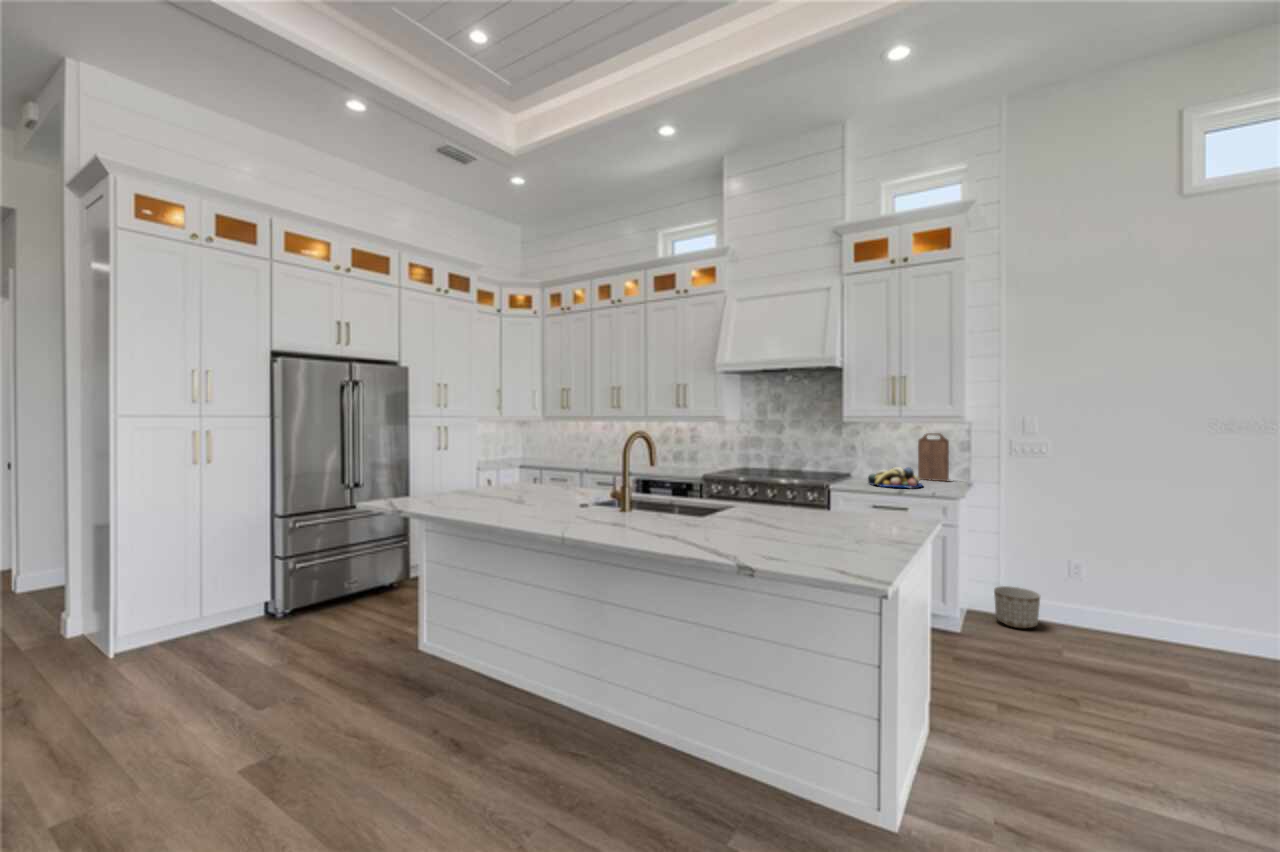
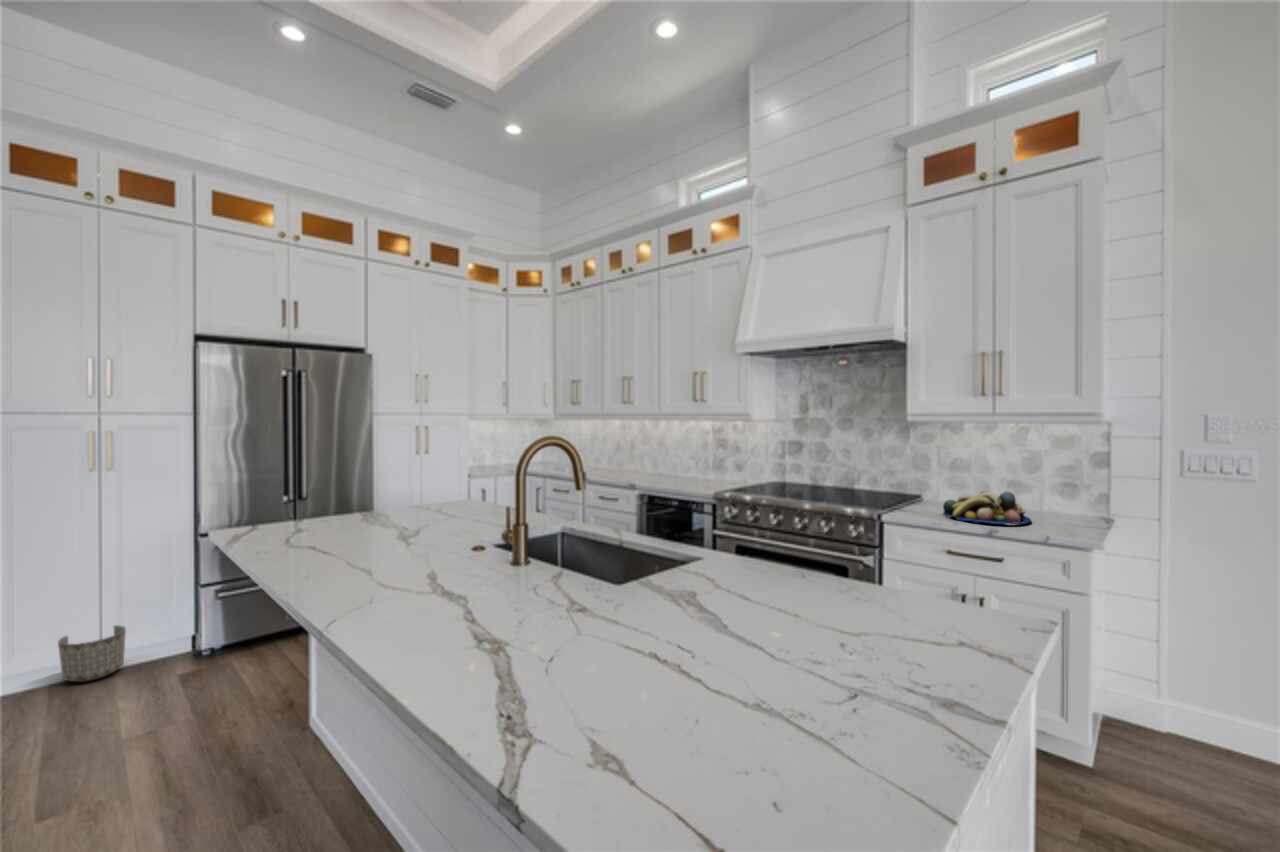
cutting board: present [918,433,949,481] -> none [1025,440,1077,514]
planter: present [994,586,1040,628] -> present [58,625,126,682]

